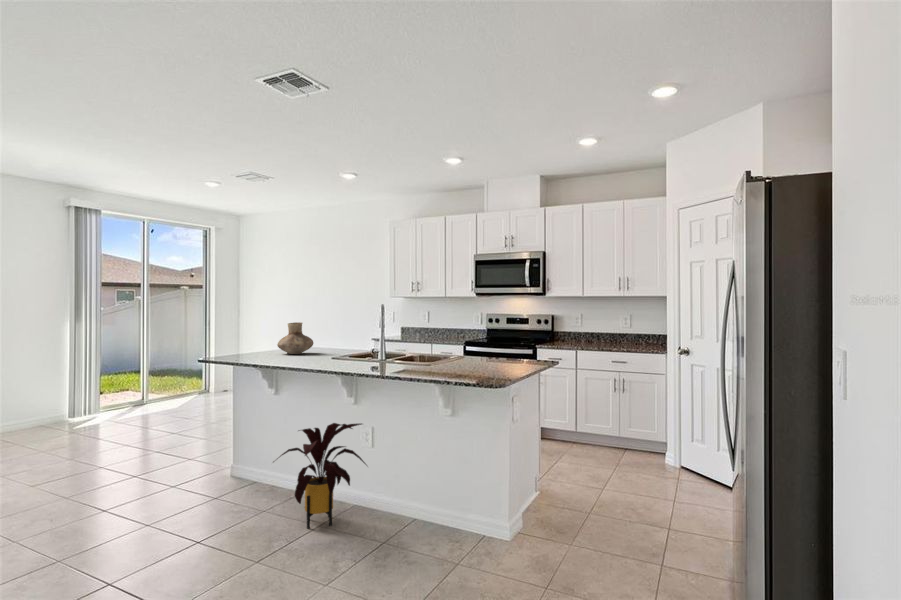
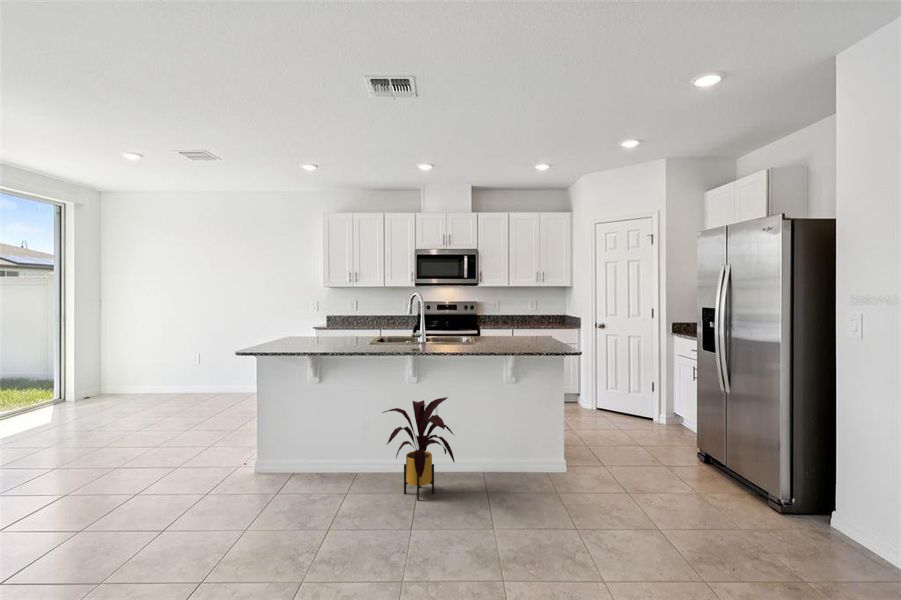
vase: present [277,322,313,354] -> none [290,310,327,342]

